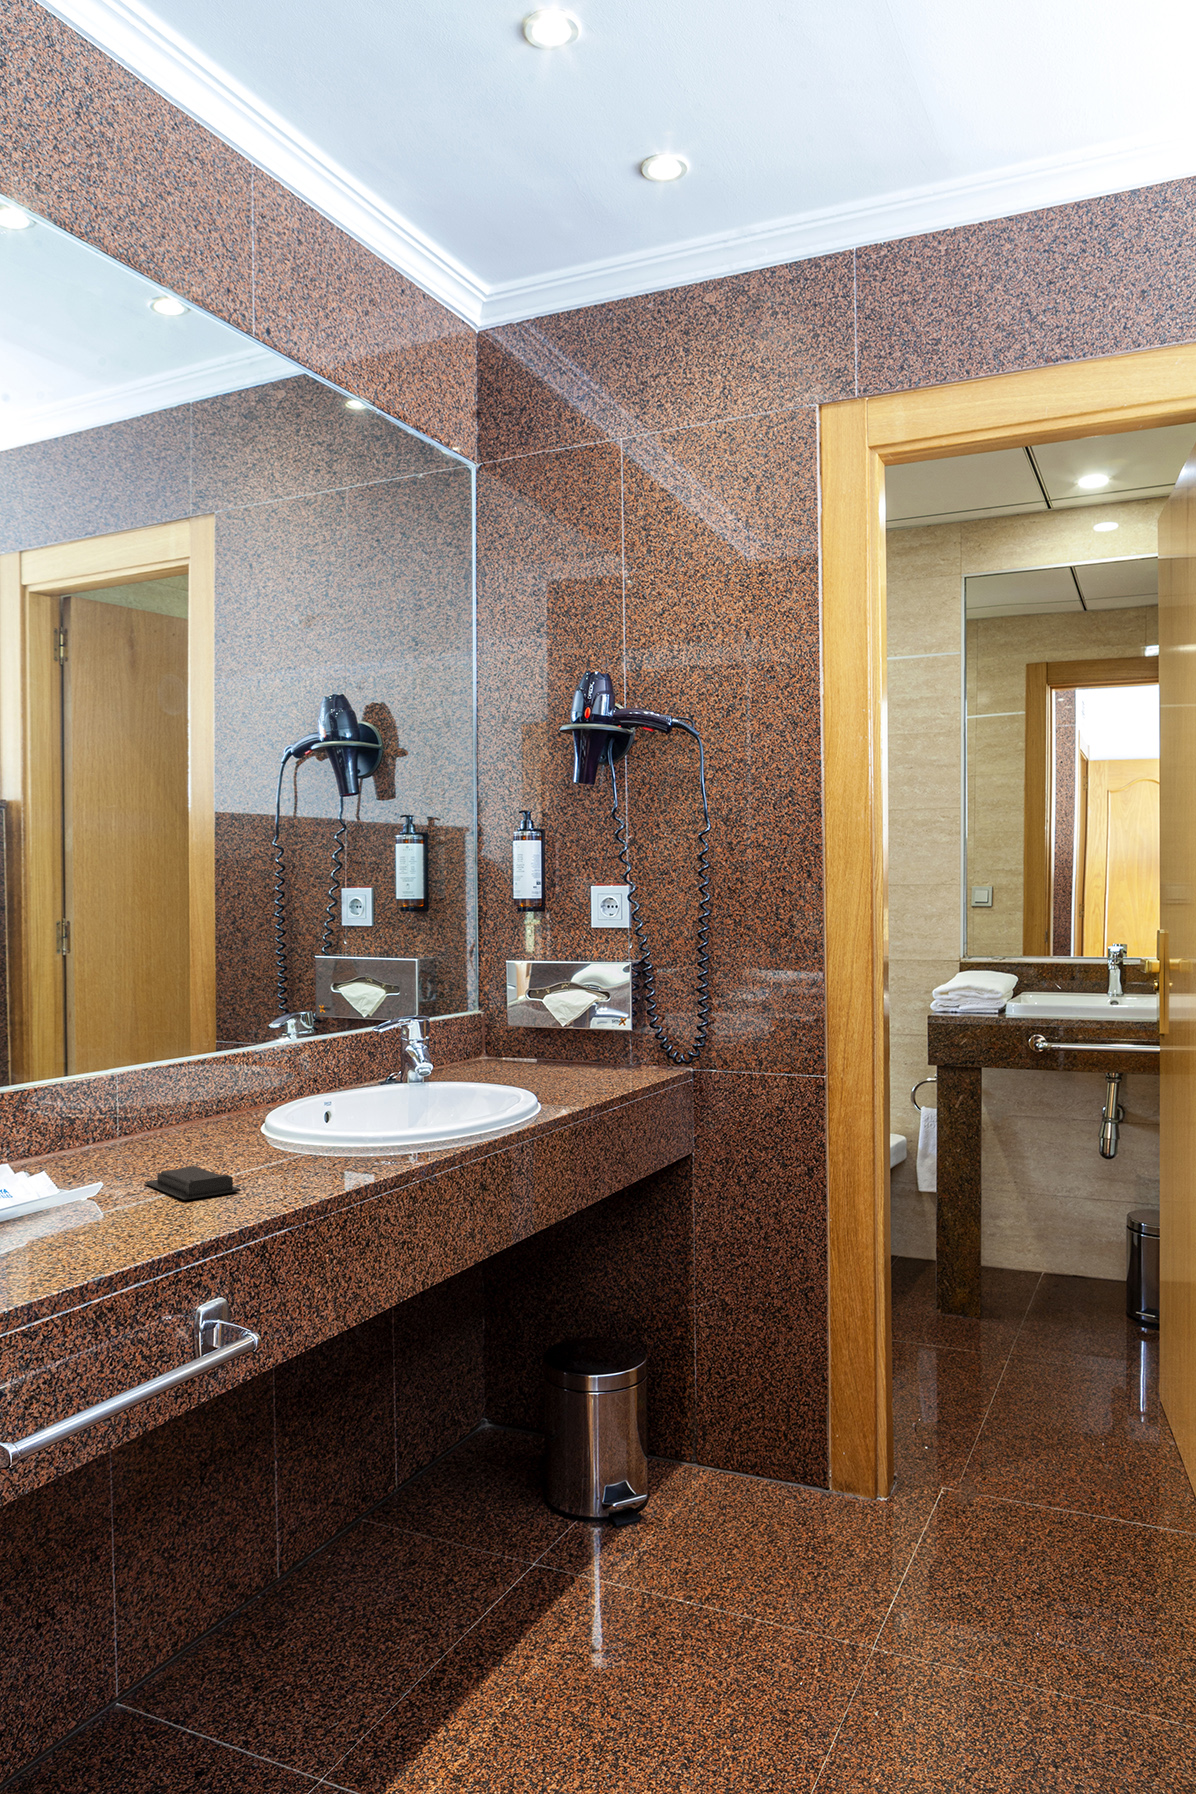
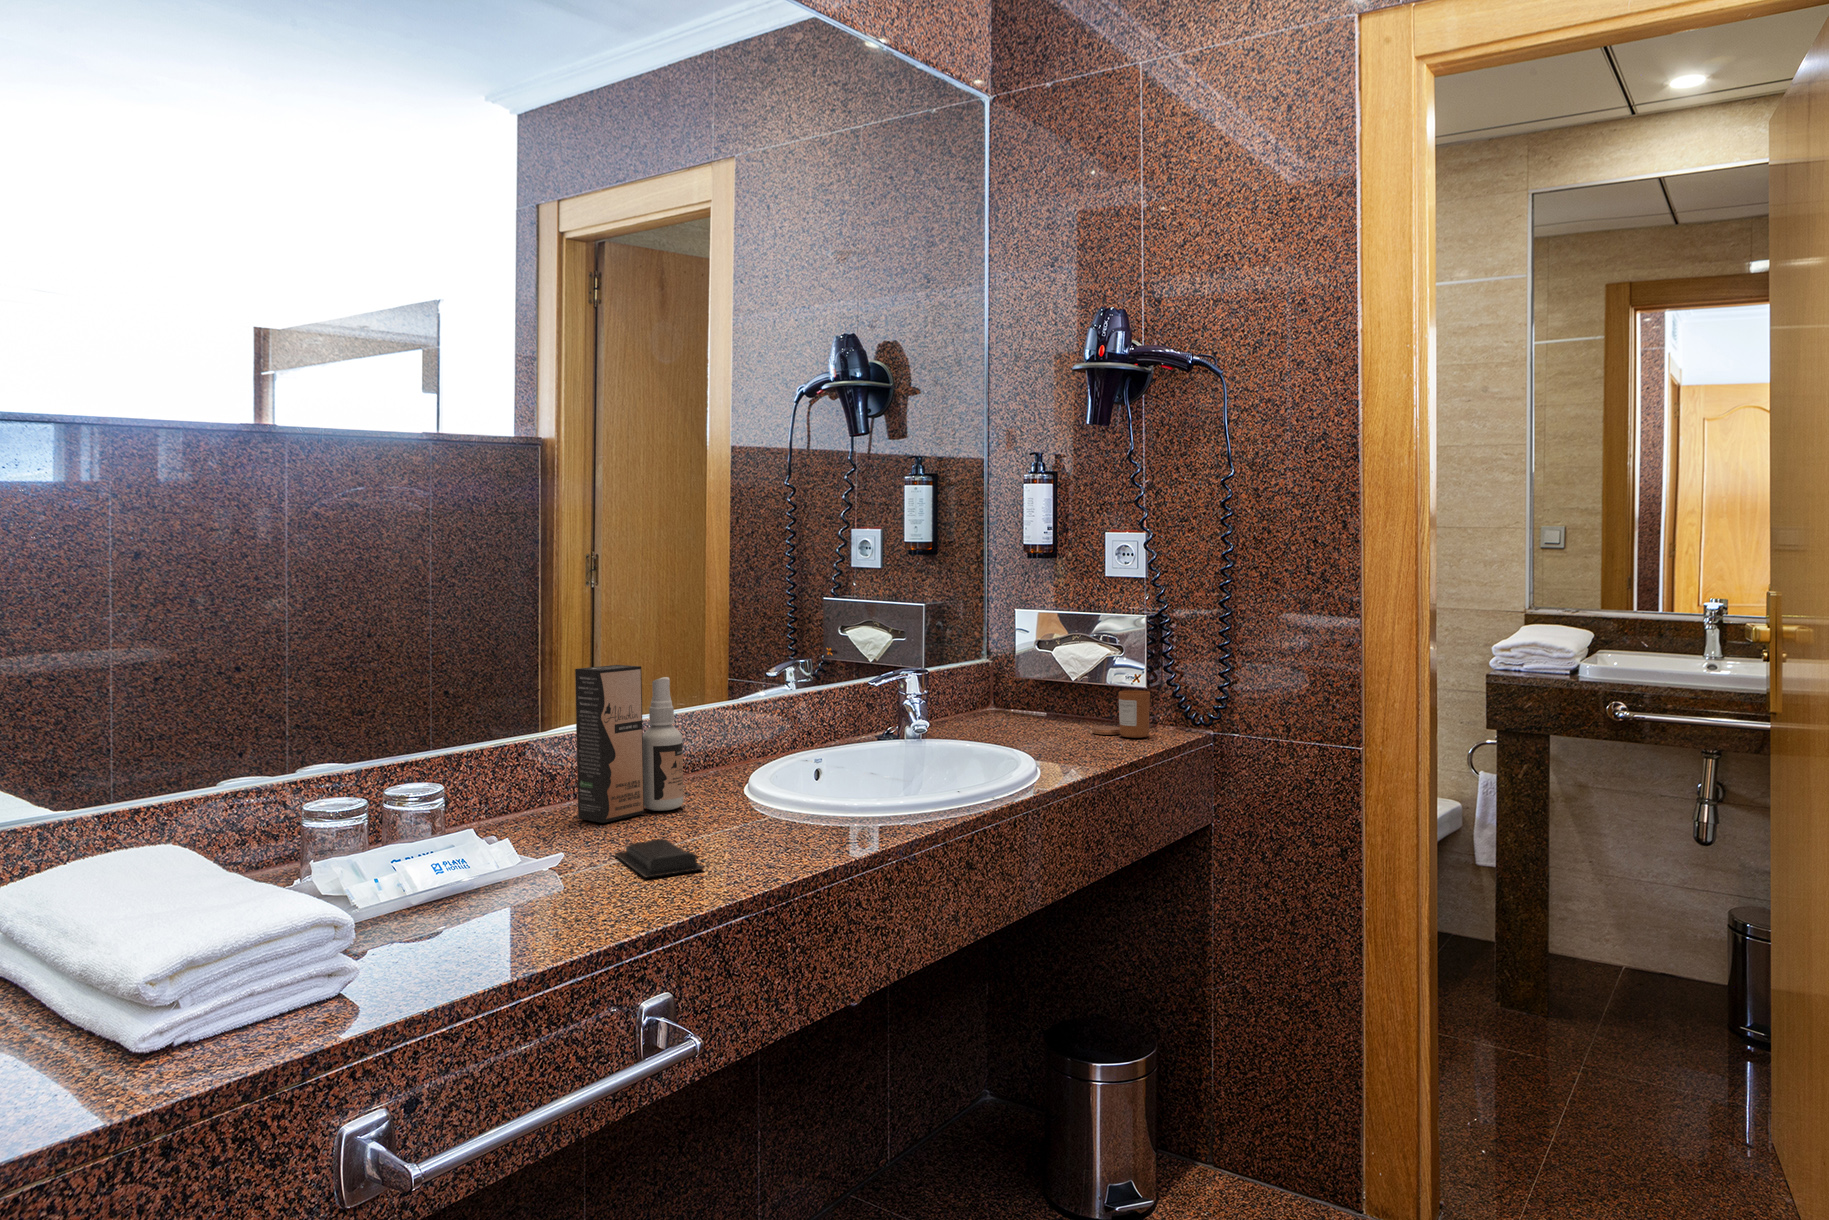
spray bottle: none [94,1003,199,1158] -> present [575,665,683,823]
candle: none [583,1027,637,1071] -> present [1092,691,1150,738]

